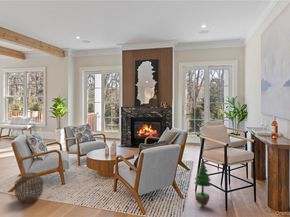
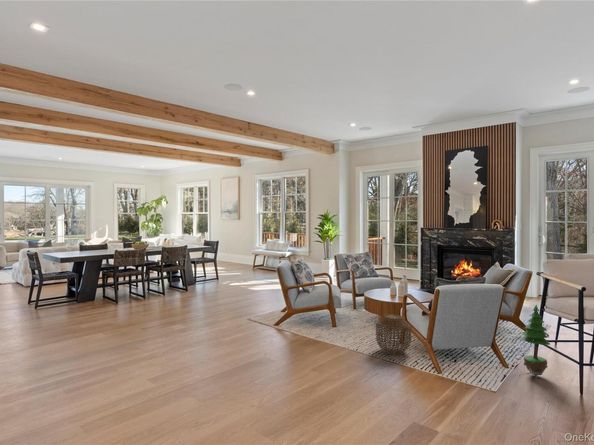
woven basket: present [15,173,43,203] -> present [376,314,411,355]

